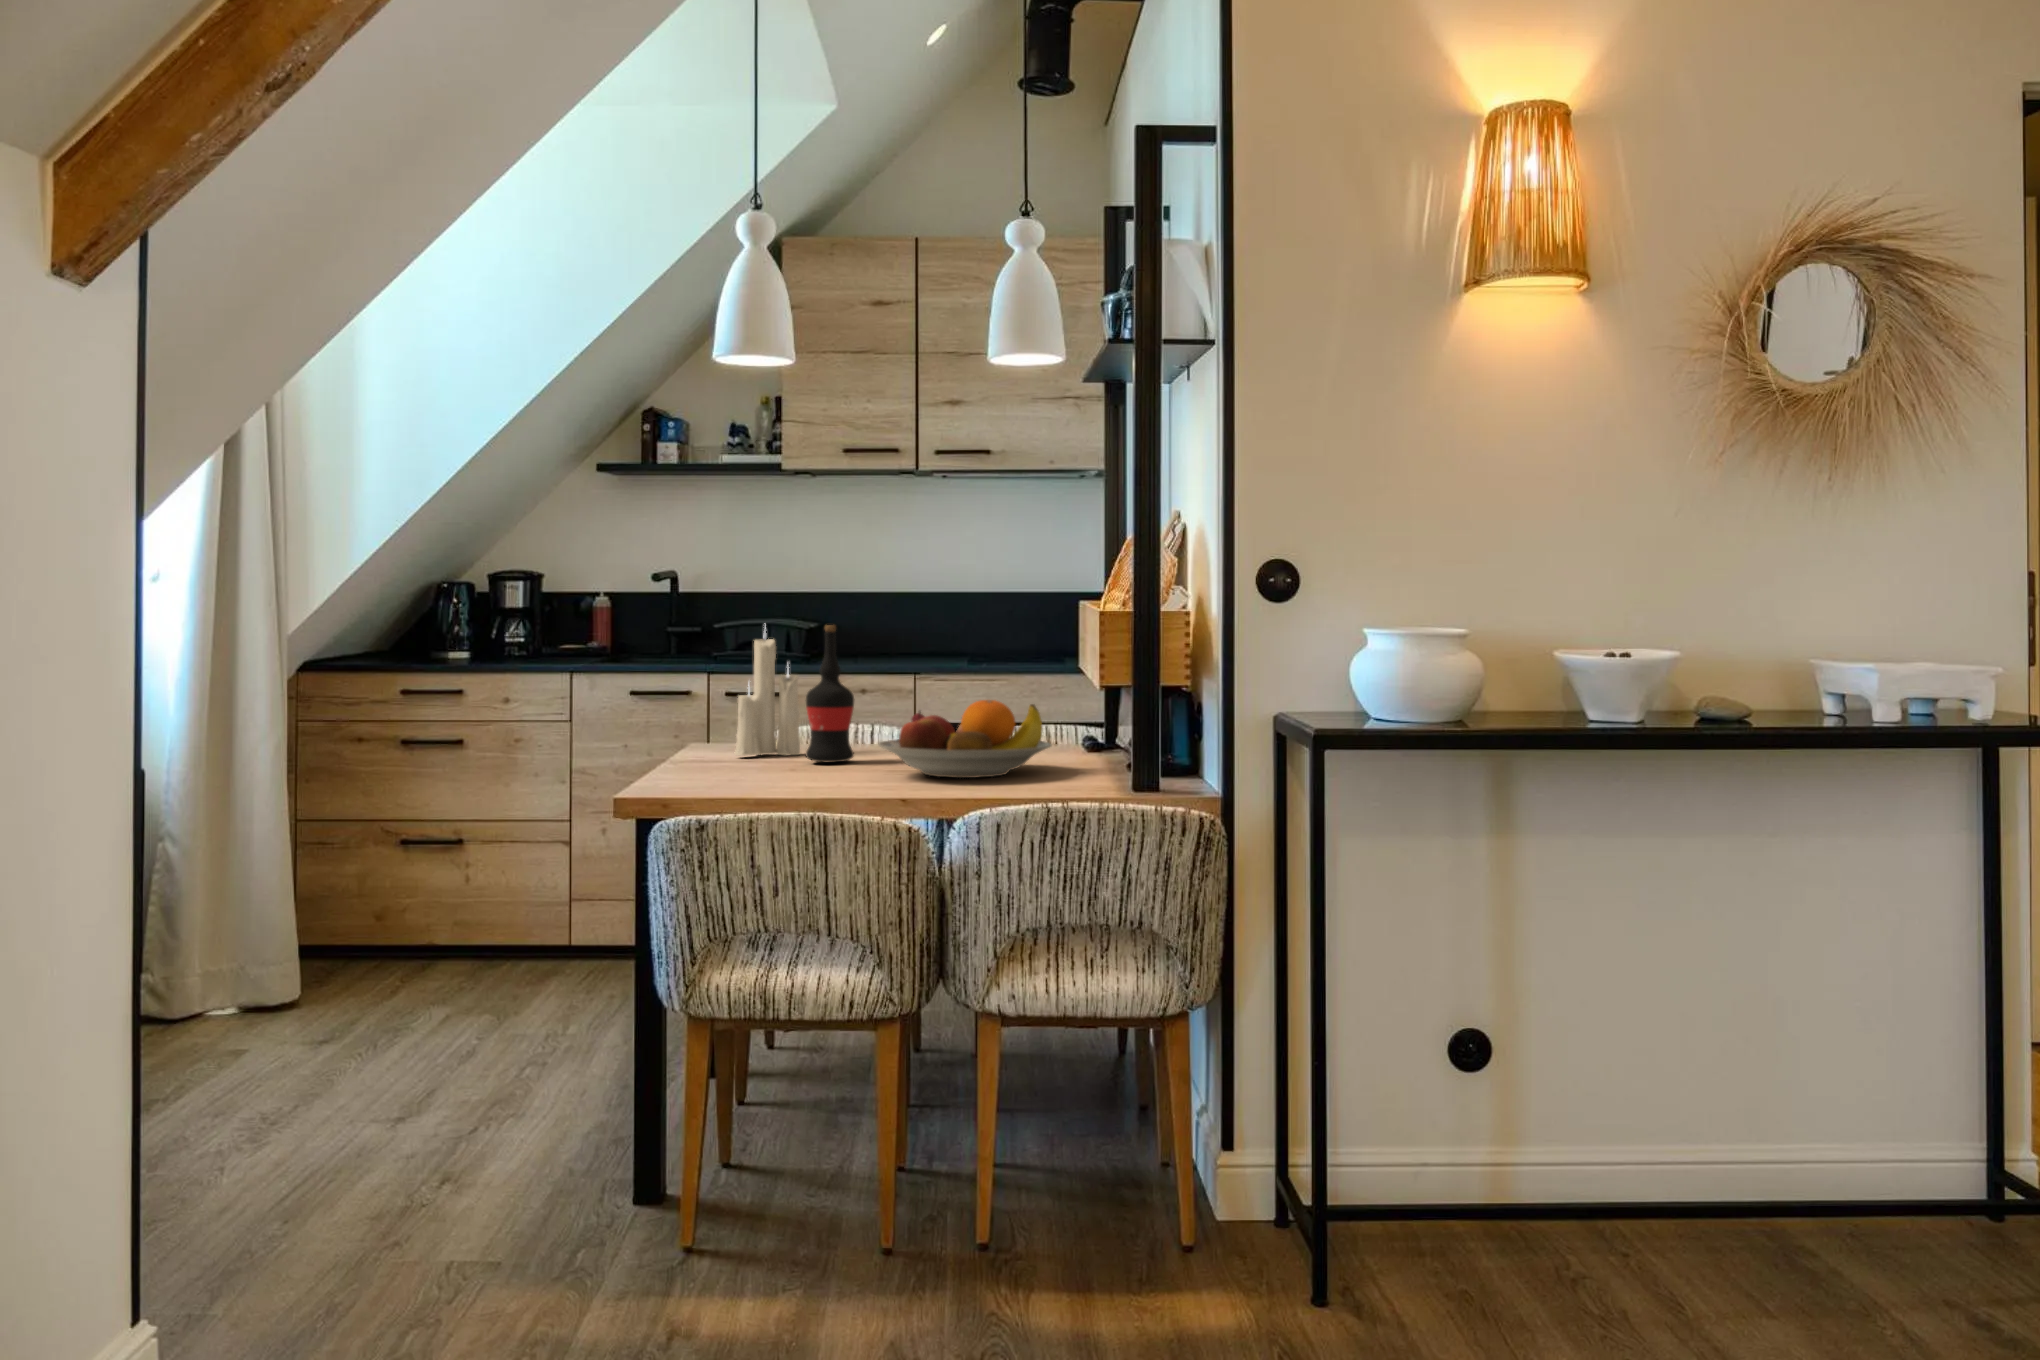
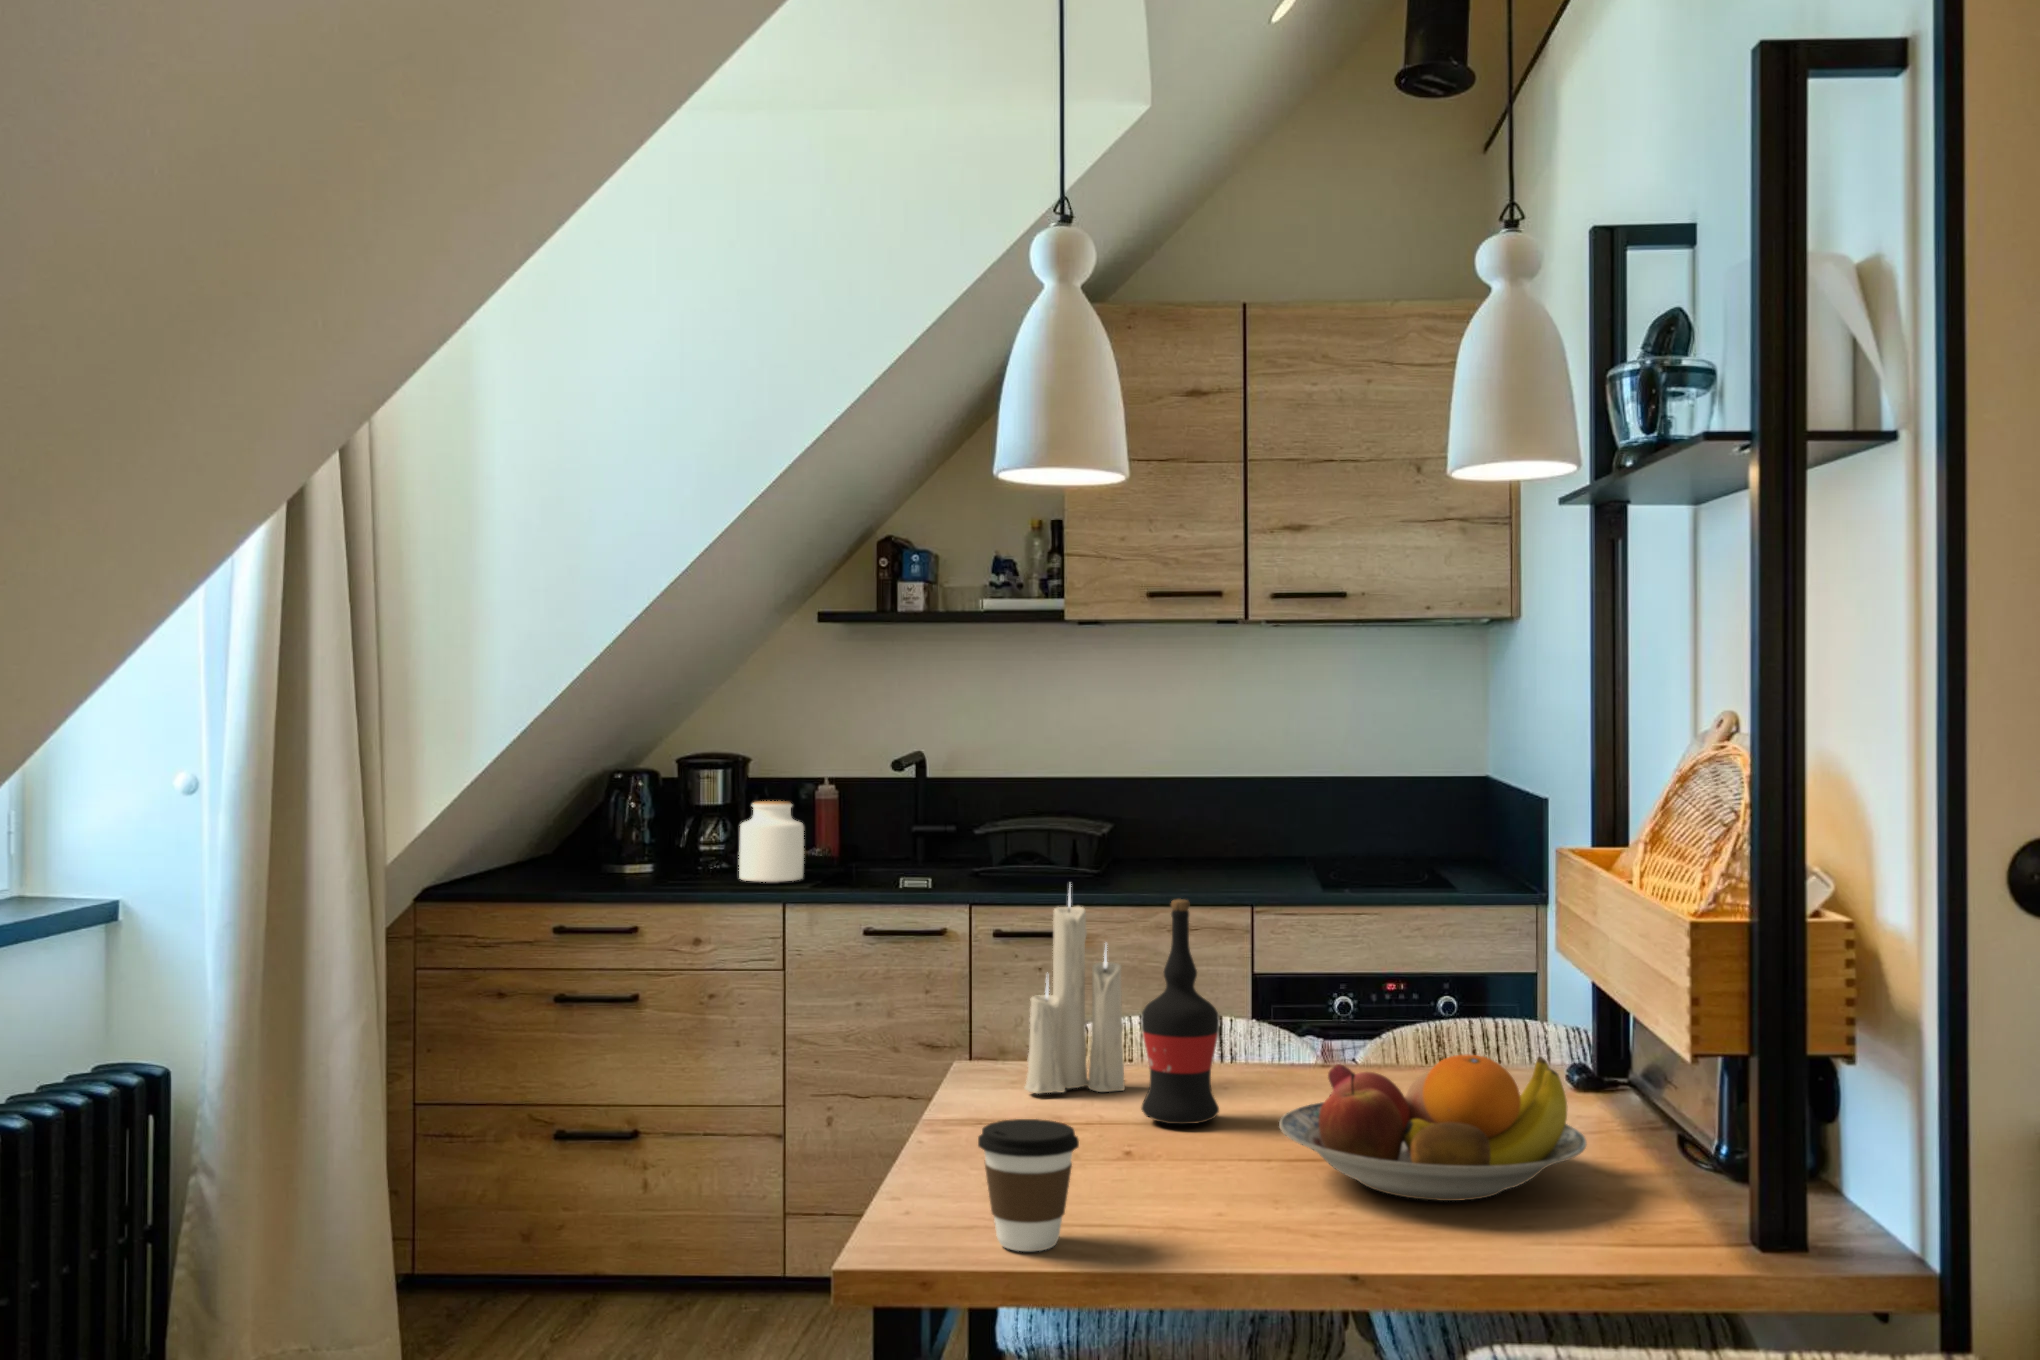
jar: none [536,603,586,661] -> present [739,801,804,882]
coffee cup: none [691,729,751,797] -> present [978,1119,1079,1251]

